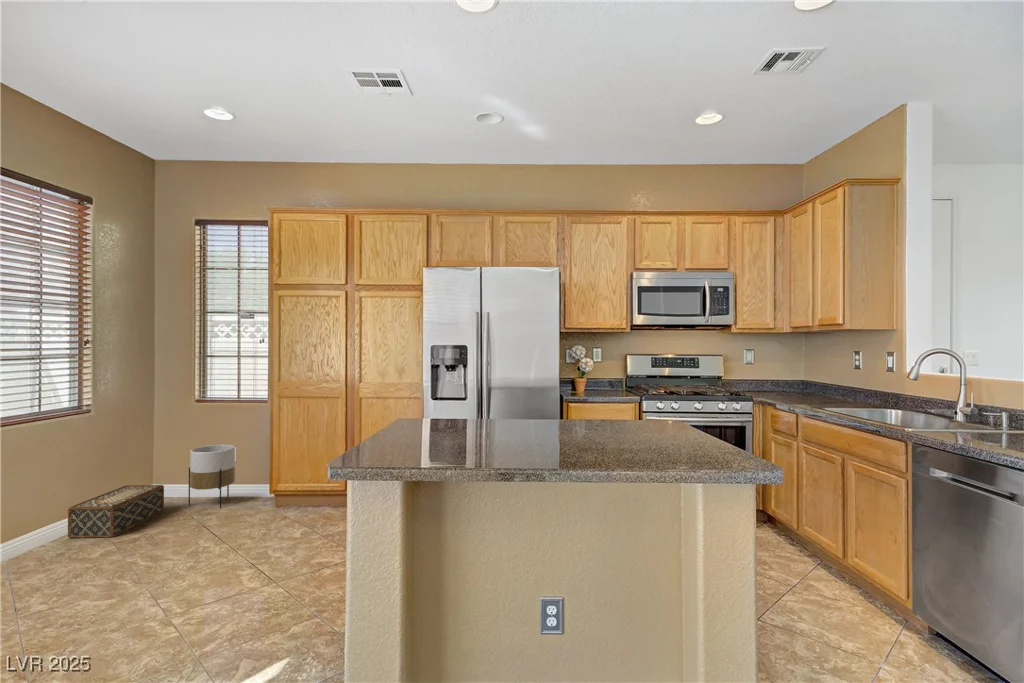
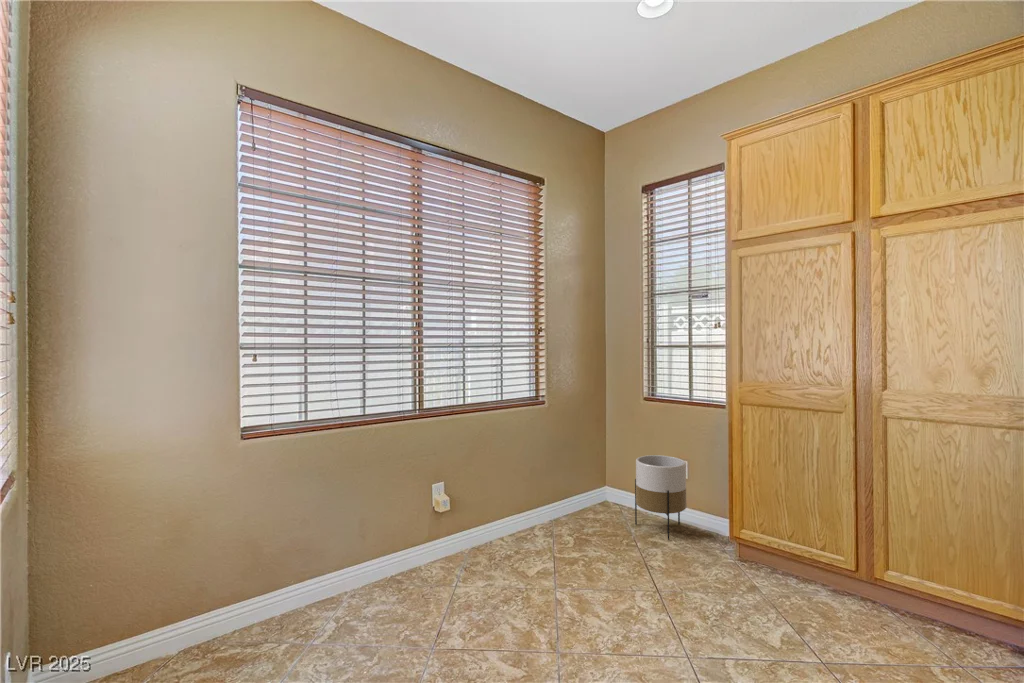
woven basket: present [68,485,164,538] -> none [525,485,610,546]

